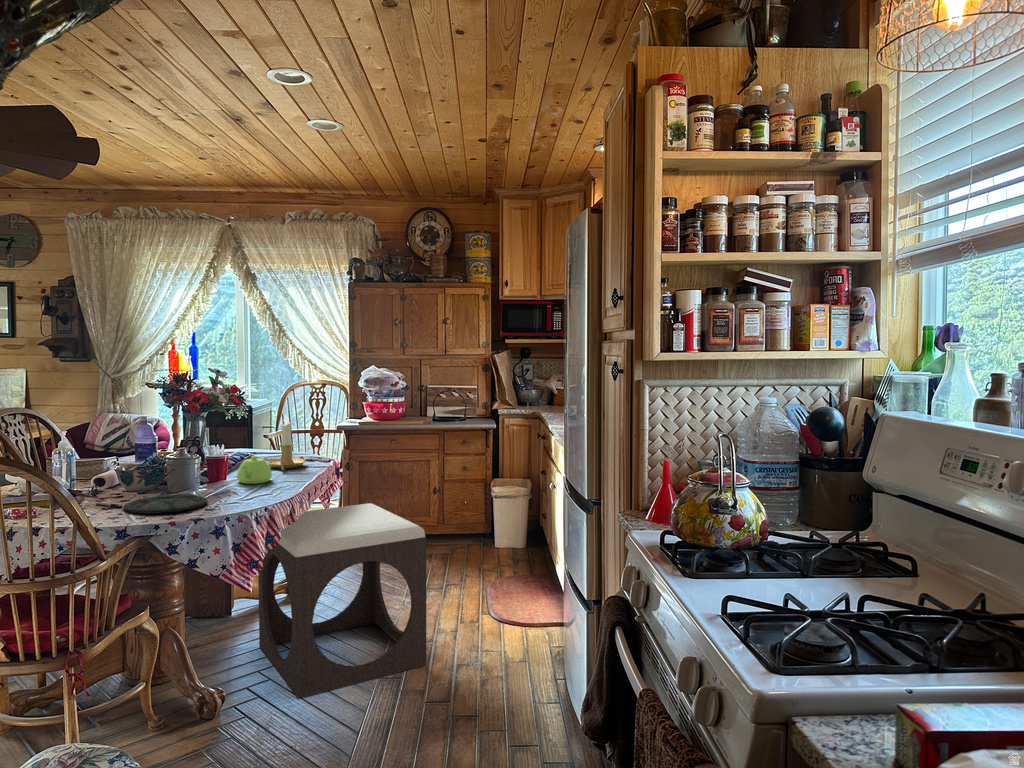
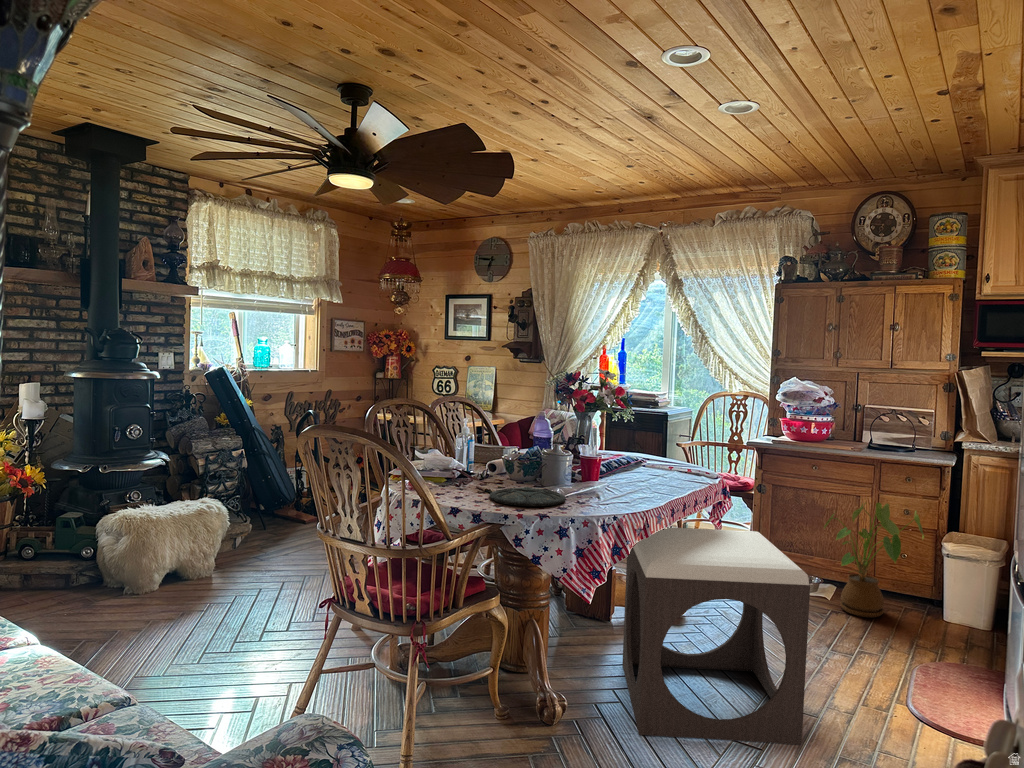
candlestick: present [267,414,306,470] -> none [647,419,690,480]
teapot: present [237,456,272,484] -> none [607,460,643,490]
house plant: none [408,466,482,561] -> present [824,503,924,617]

